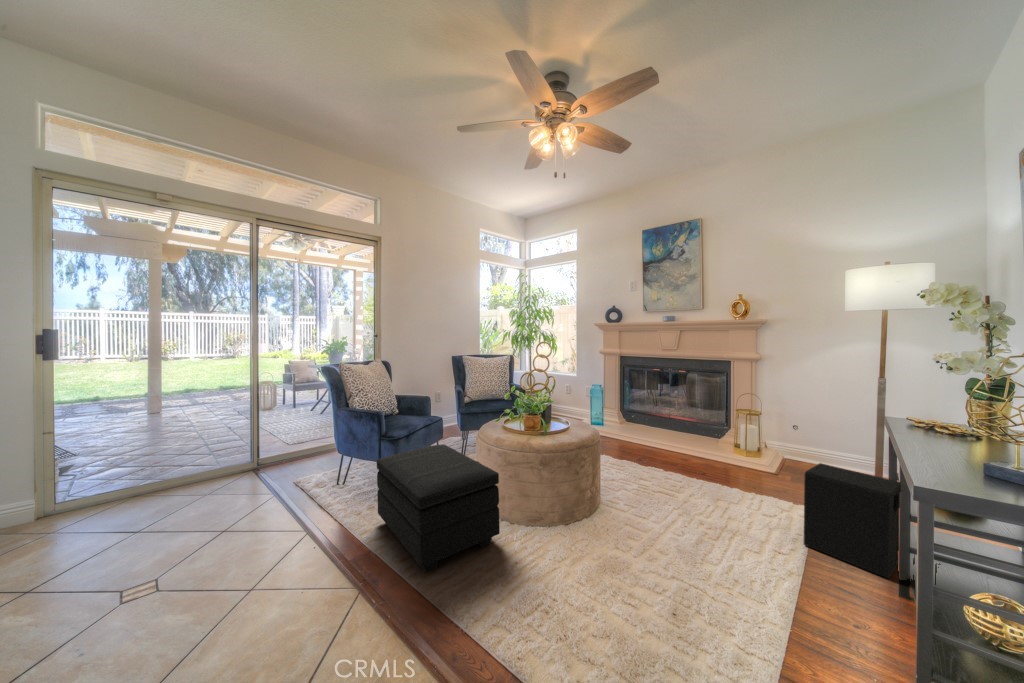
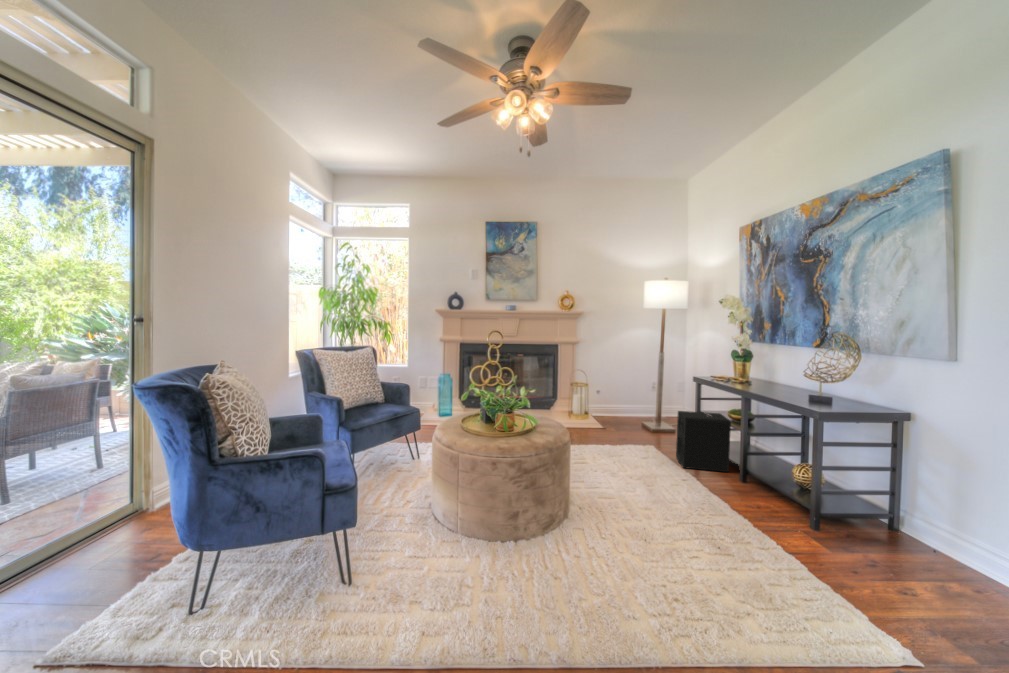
footstool: present [377,444,500,572] -> none [370,469,549,634]

